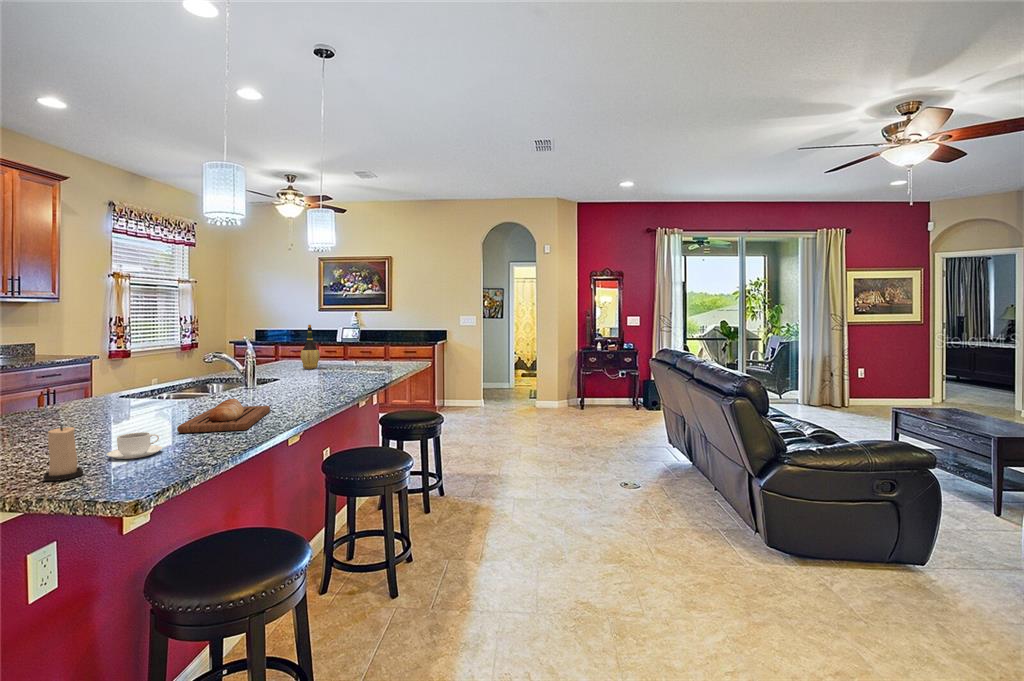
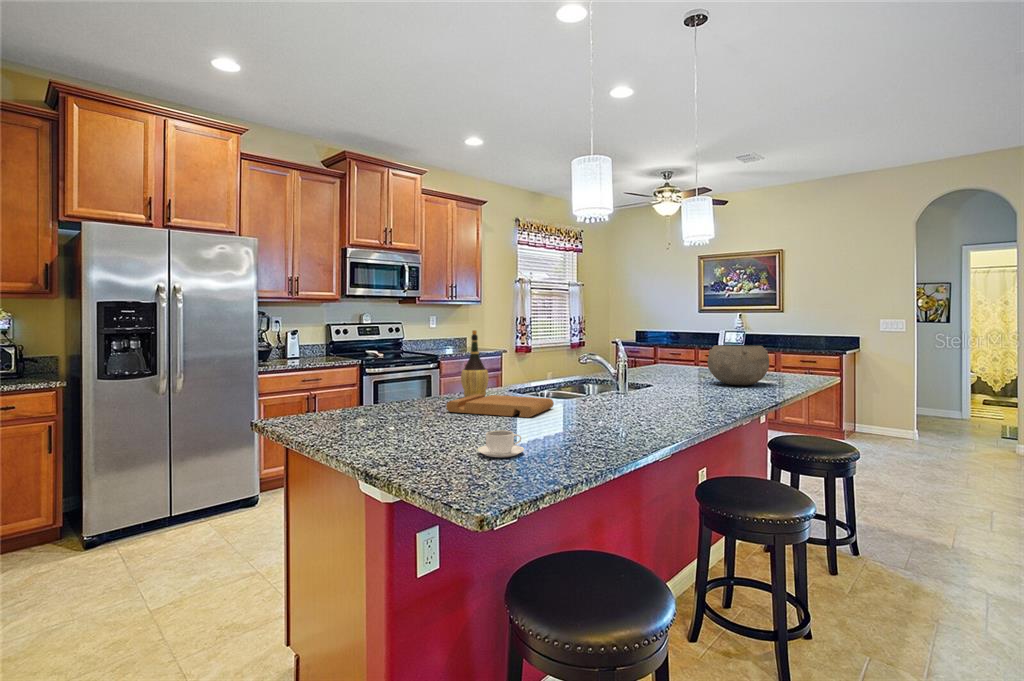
wine bottle: present [301,325,320,369] -> present [461,330,489,397]
ceramic bowl: none [330,342,380,375] -> present [708,345,769,385]
bread loaf: present [177,399,270,433] -> none [543,403,636,440]
cutting board: none [42,400,182,425] -> present [446,394,554,417]
candle: present [43,425,83,481] -> none [424,415,454,471]

